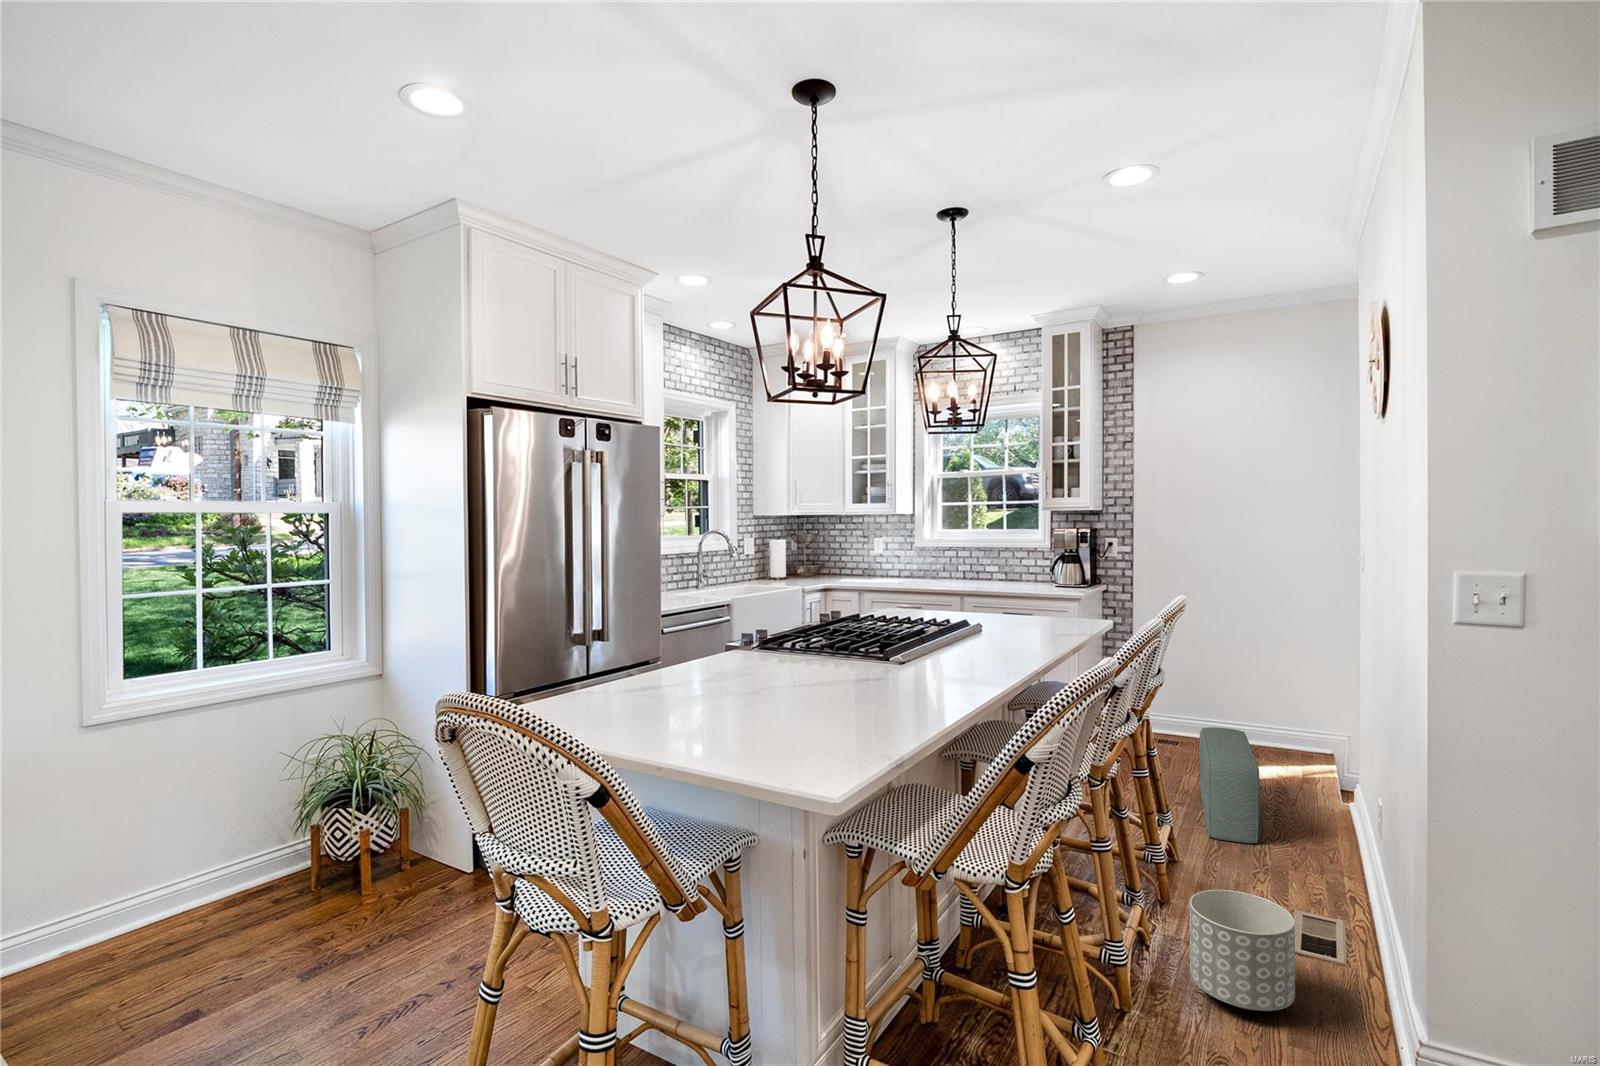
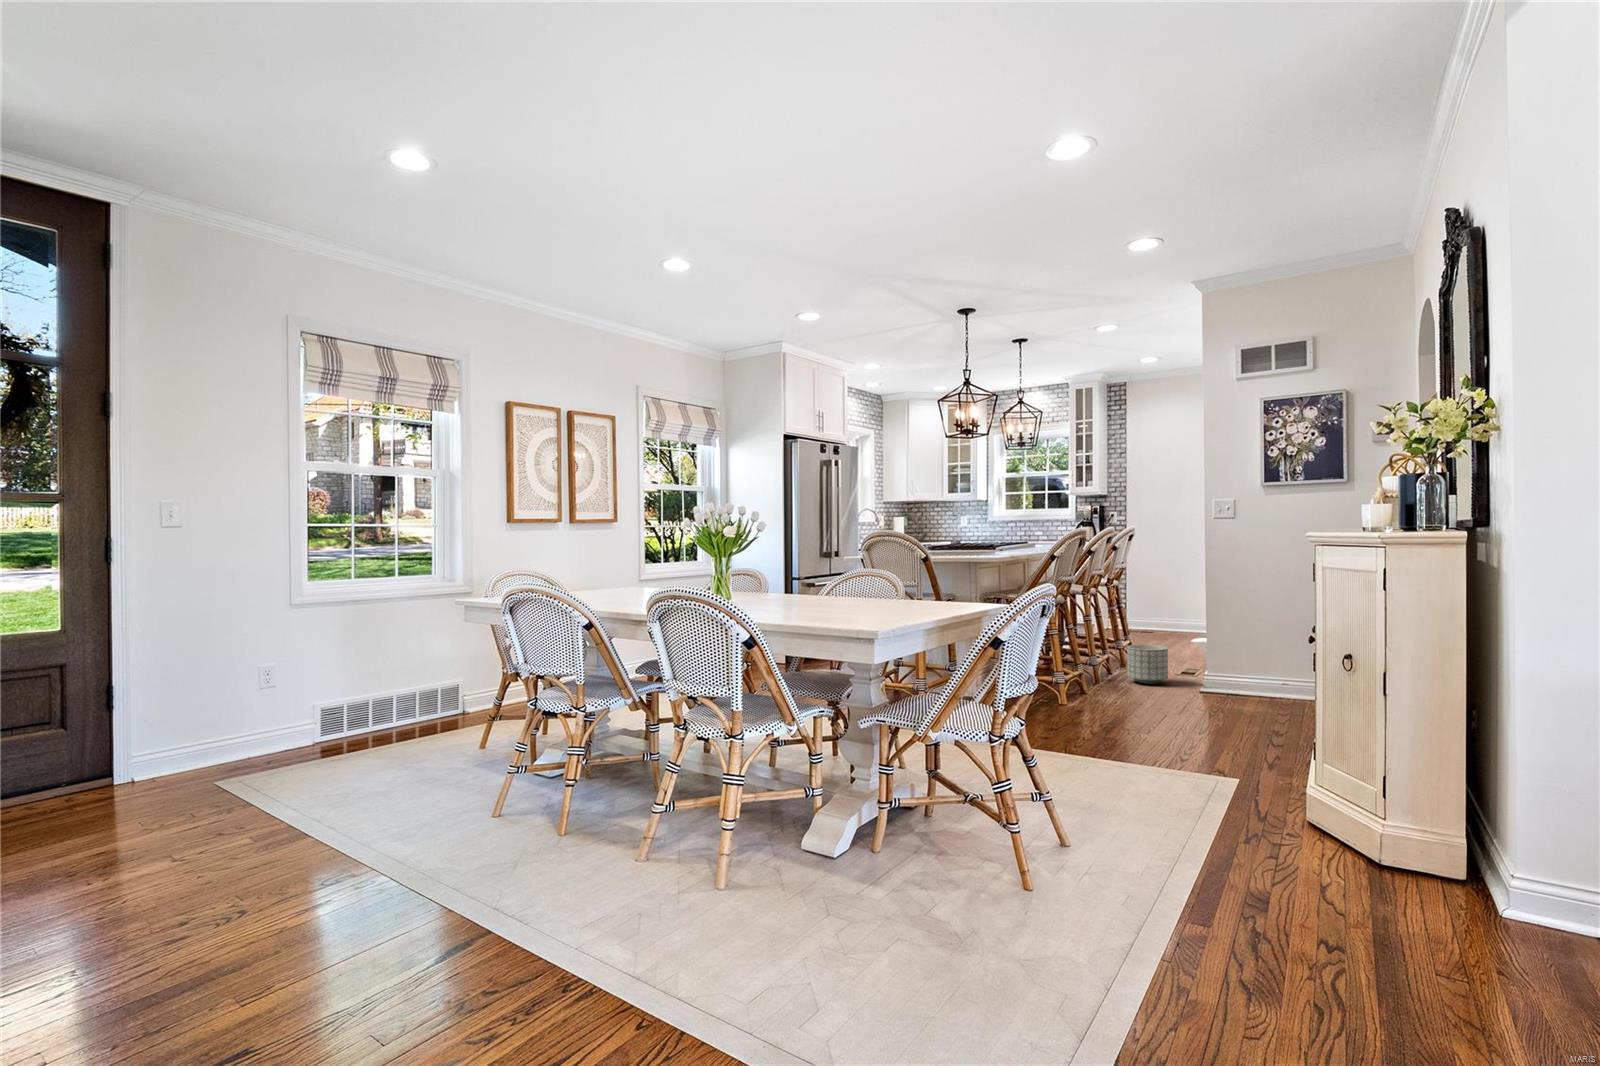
pouf: present [1199,727,1259,843] -> none [1153,610,1181,657]

